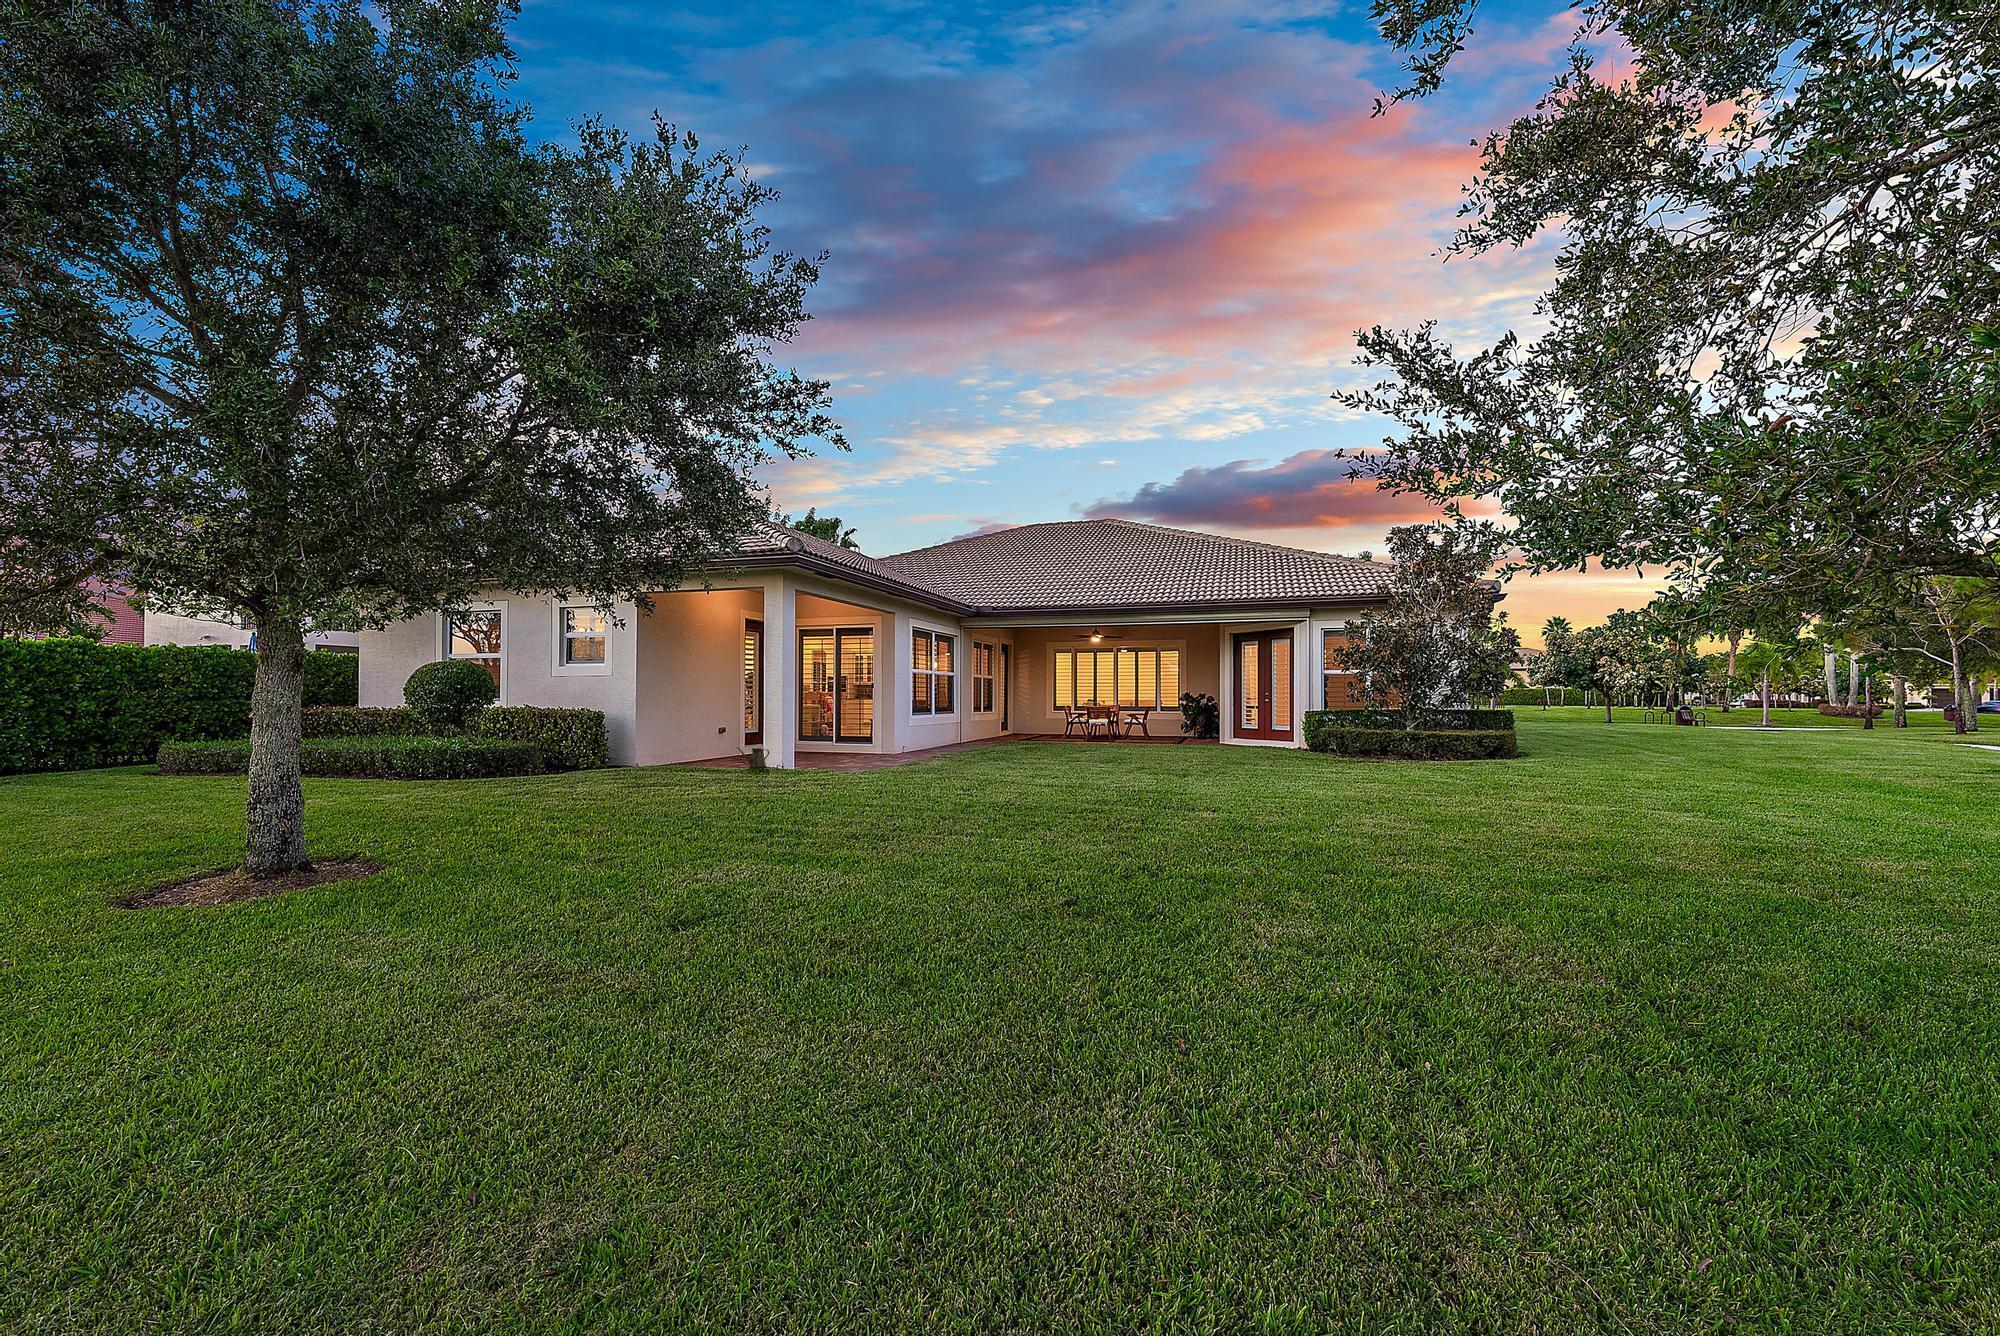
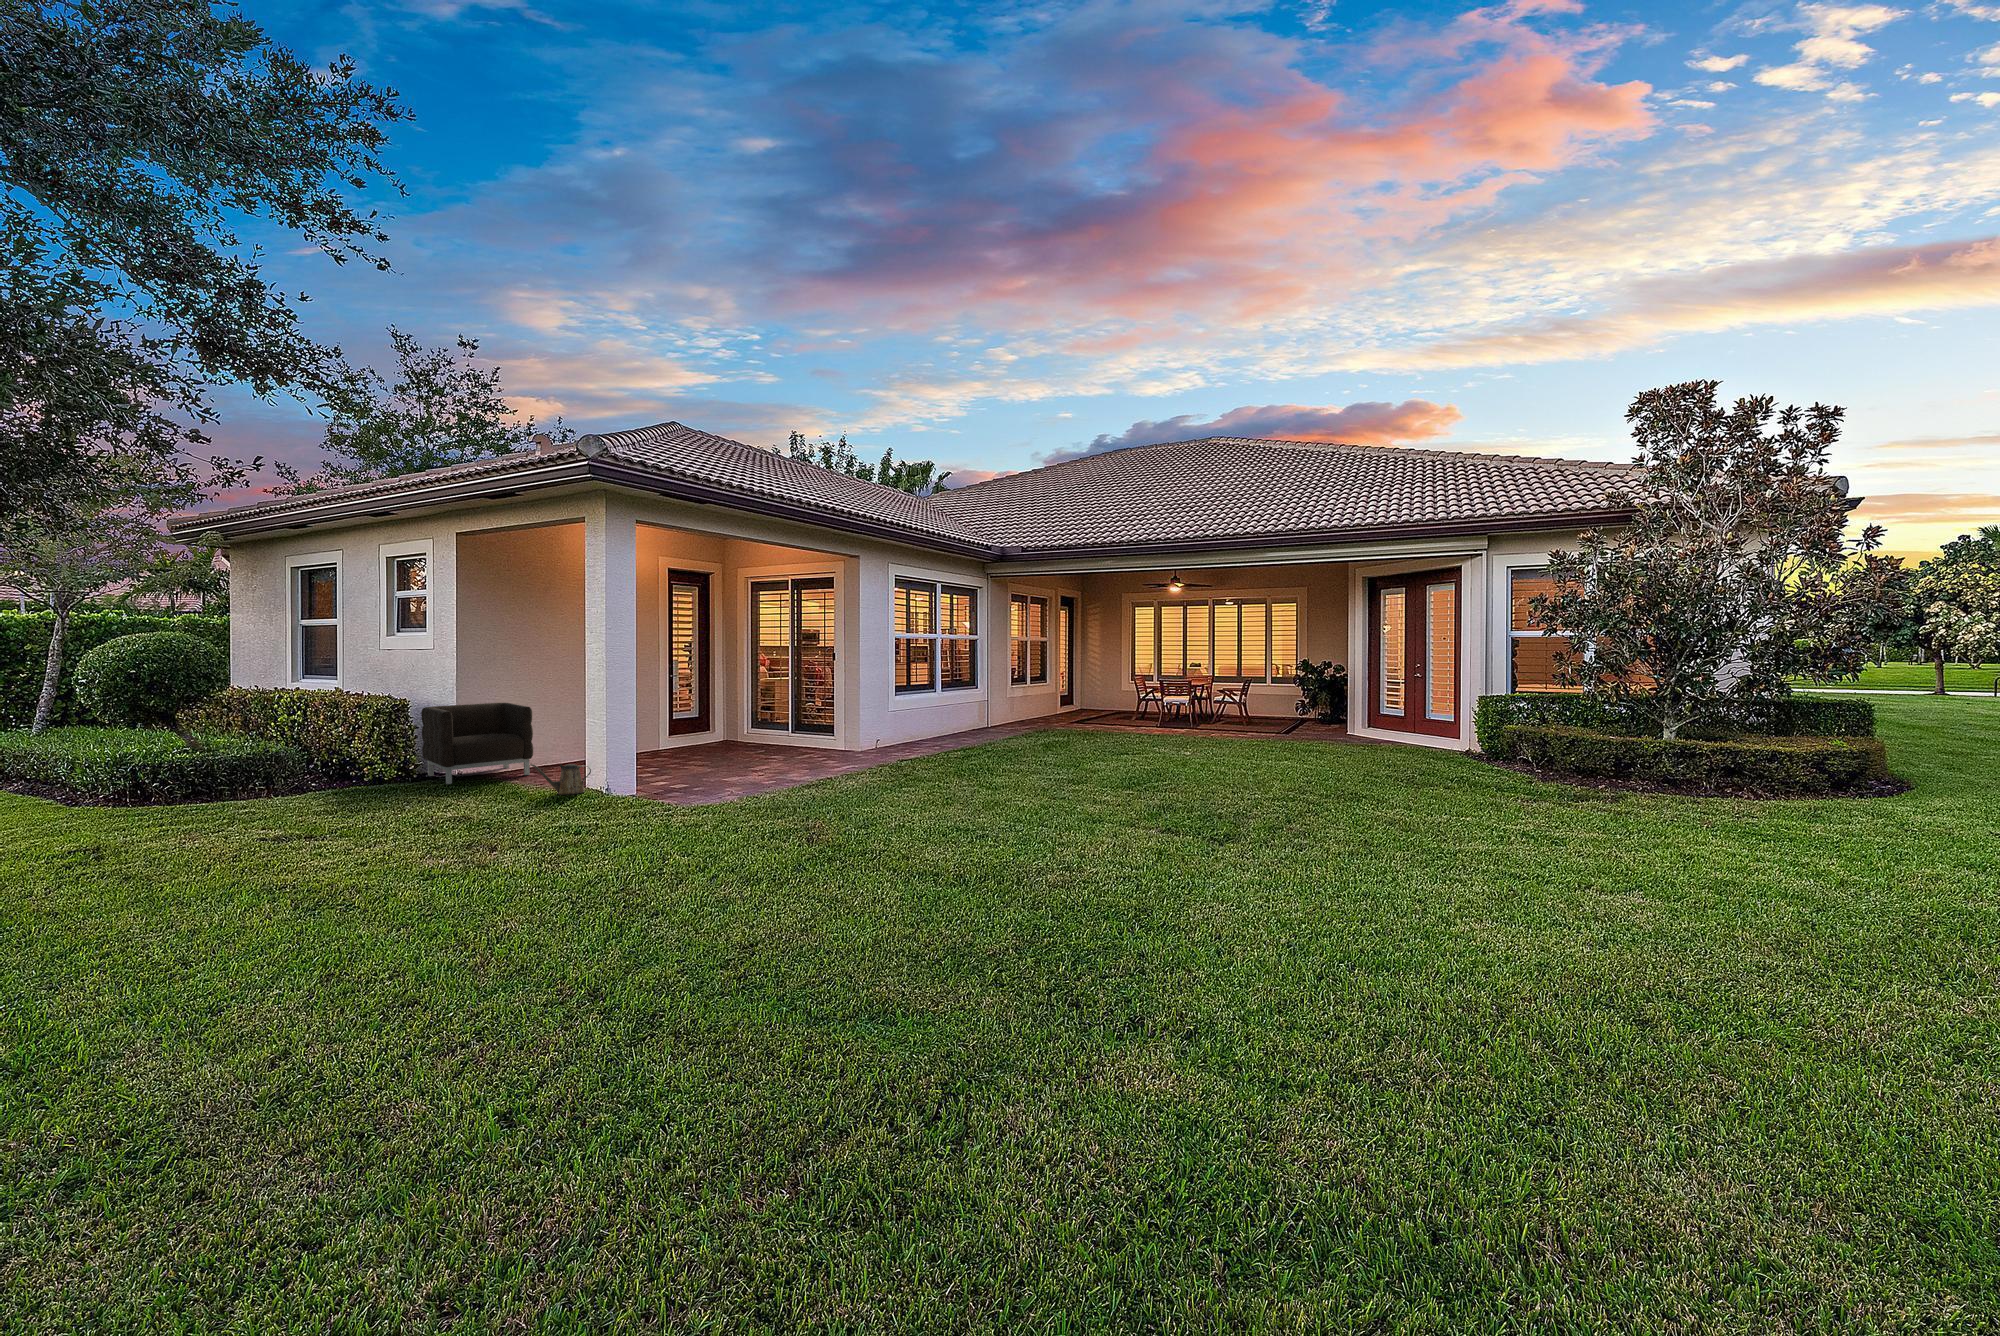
armchair: none [630,712,707,764] -> present [421,703,533,784]

